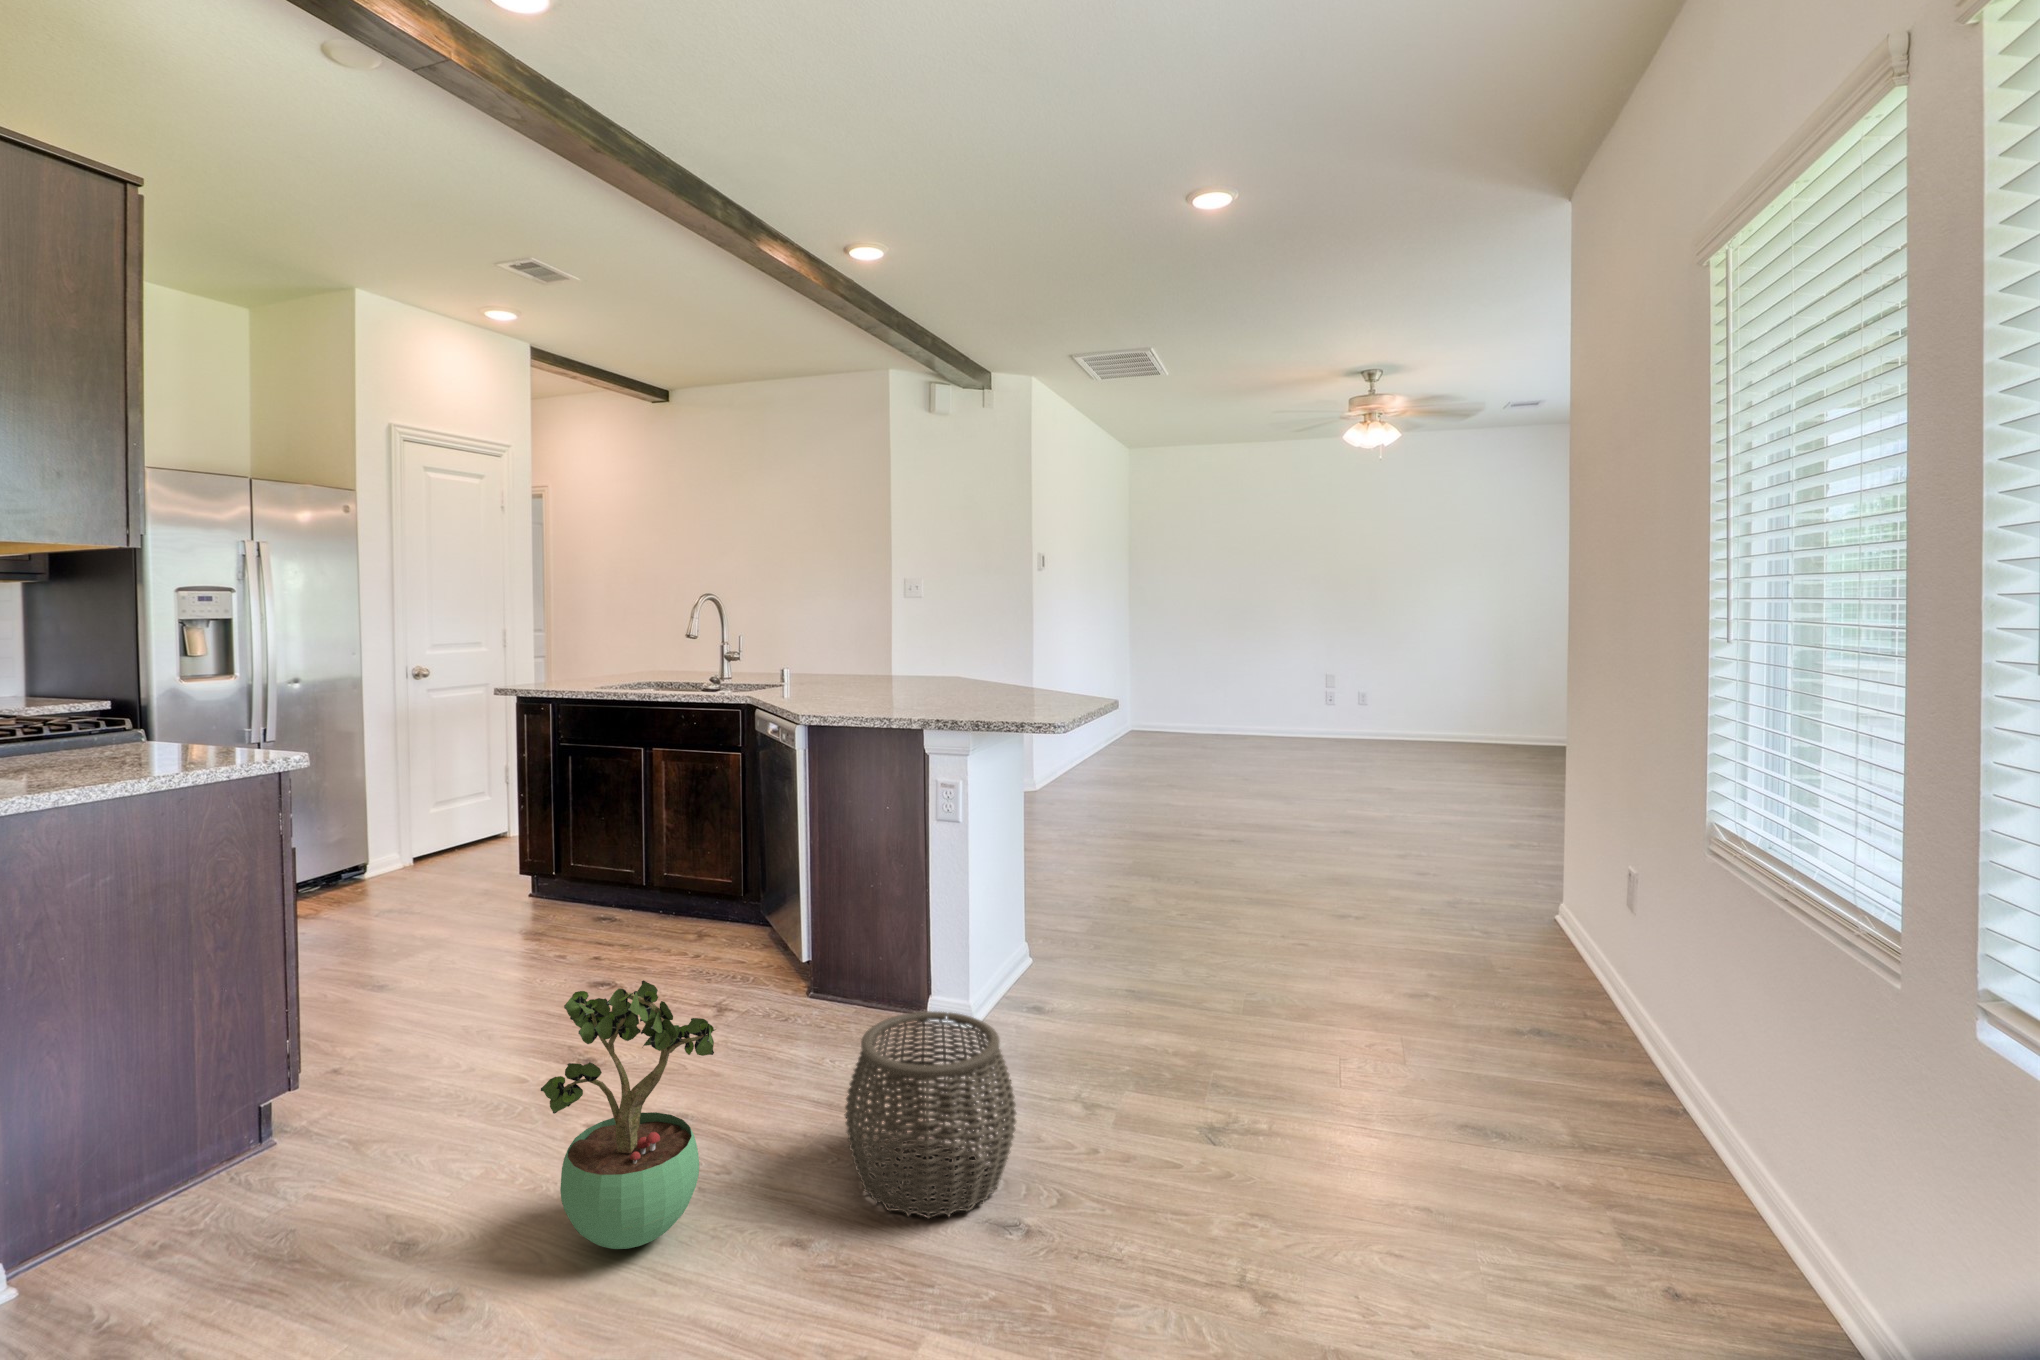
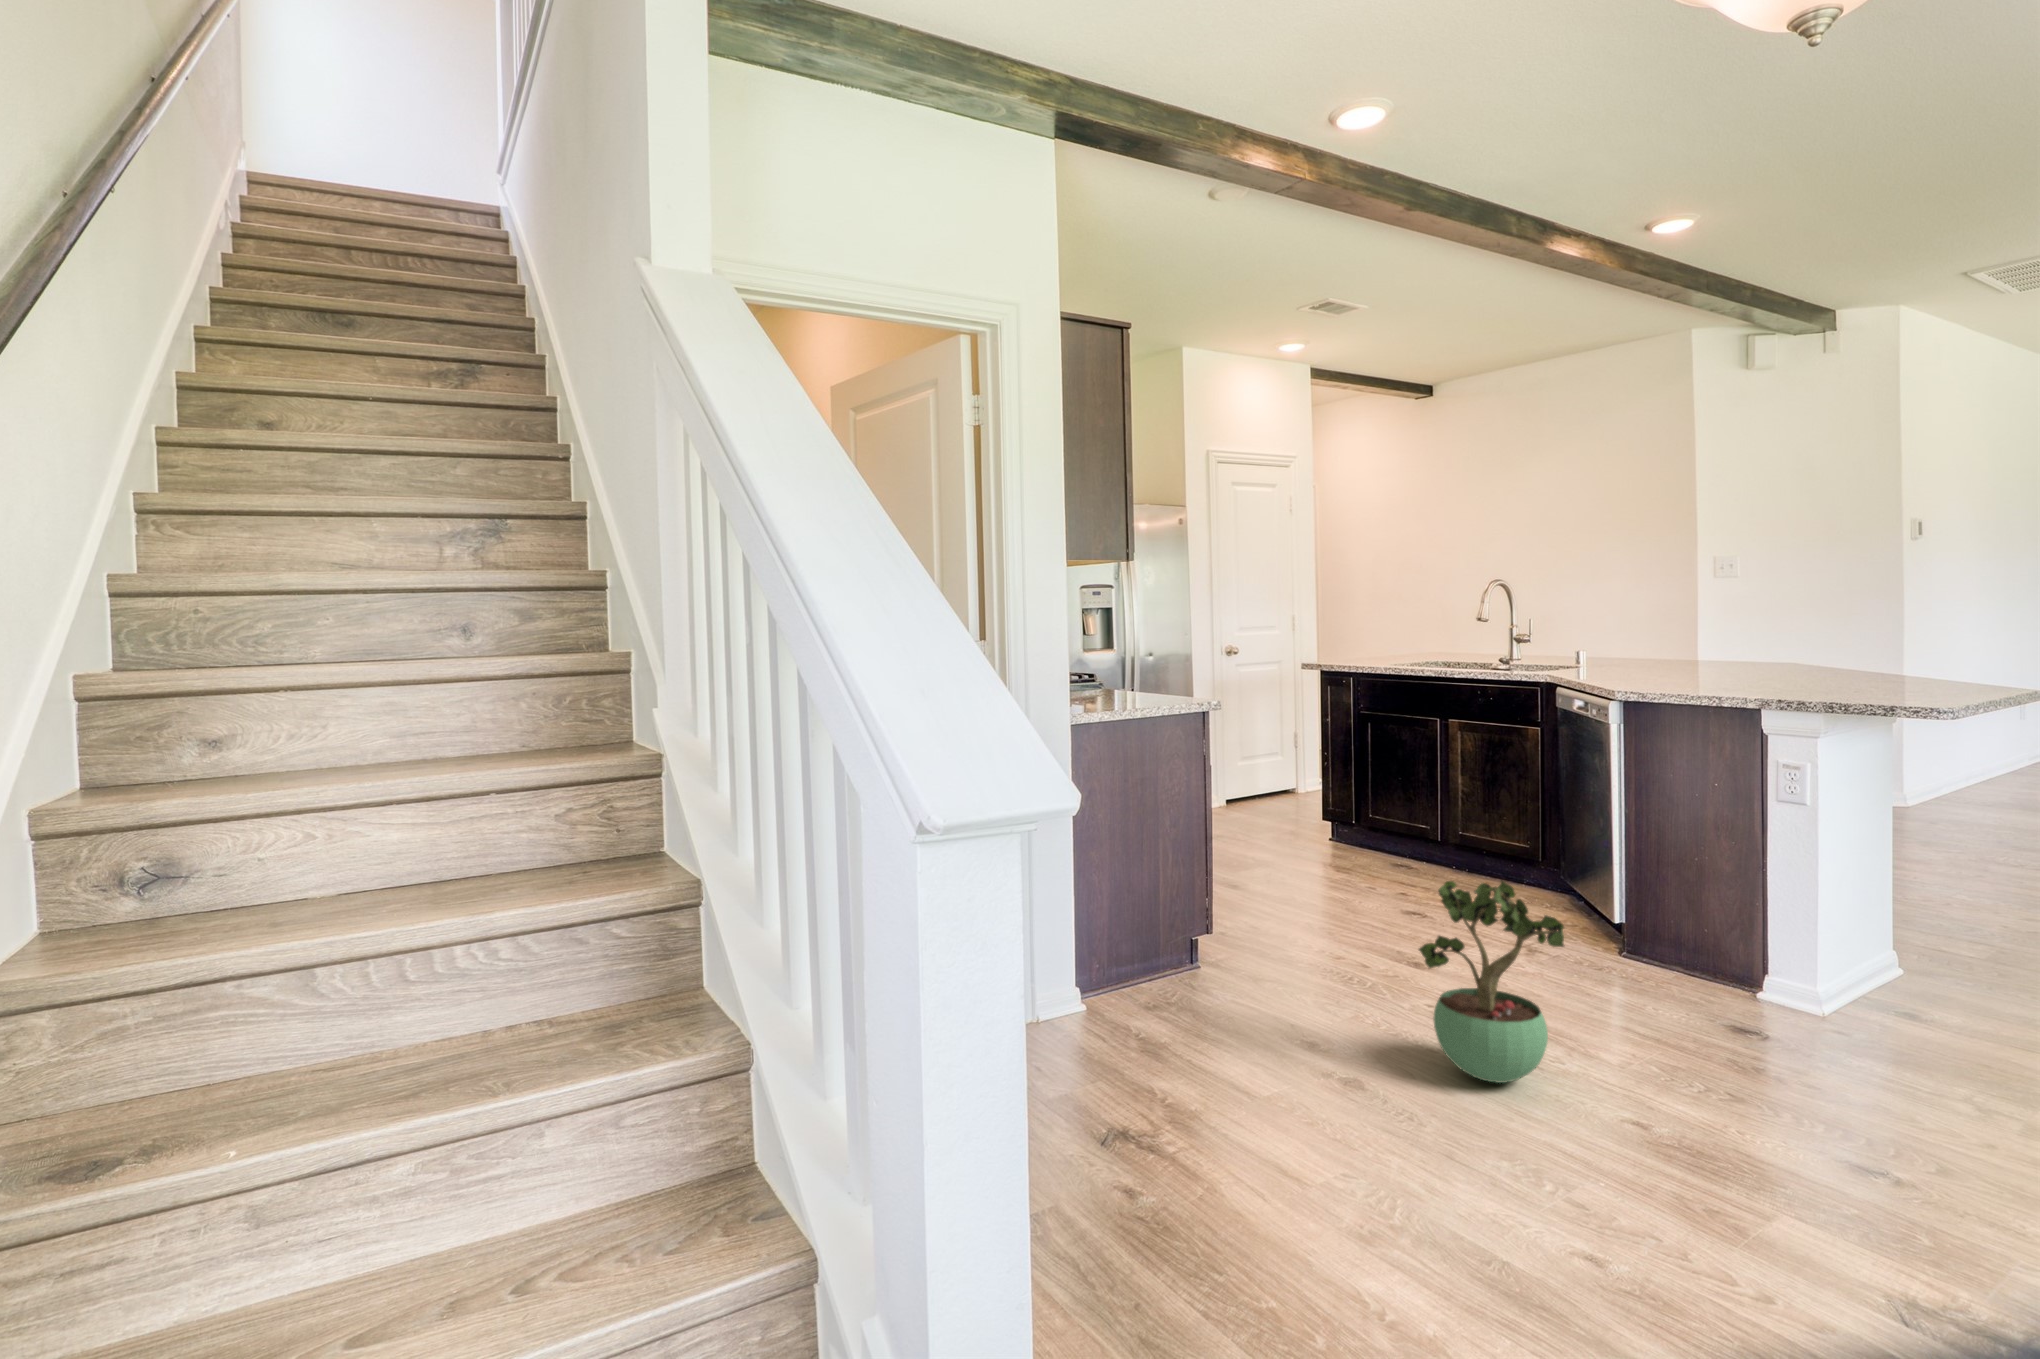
woven basket: present [845,1011,1016,1219] -> none [1684,960,1885,1140]

